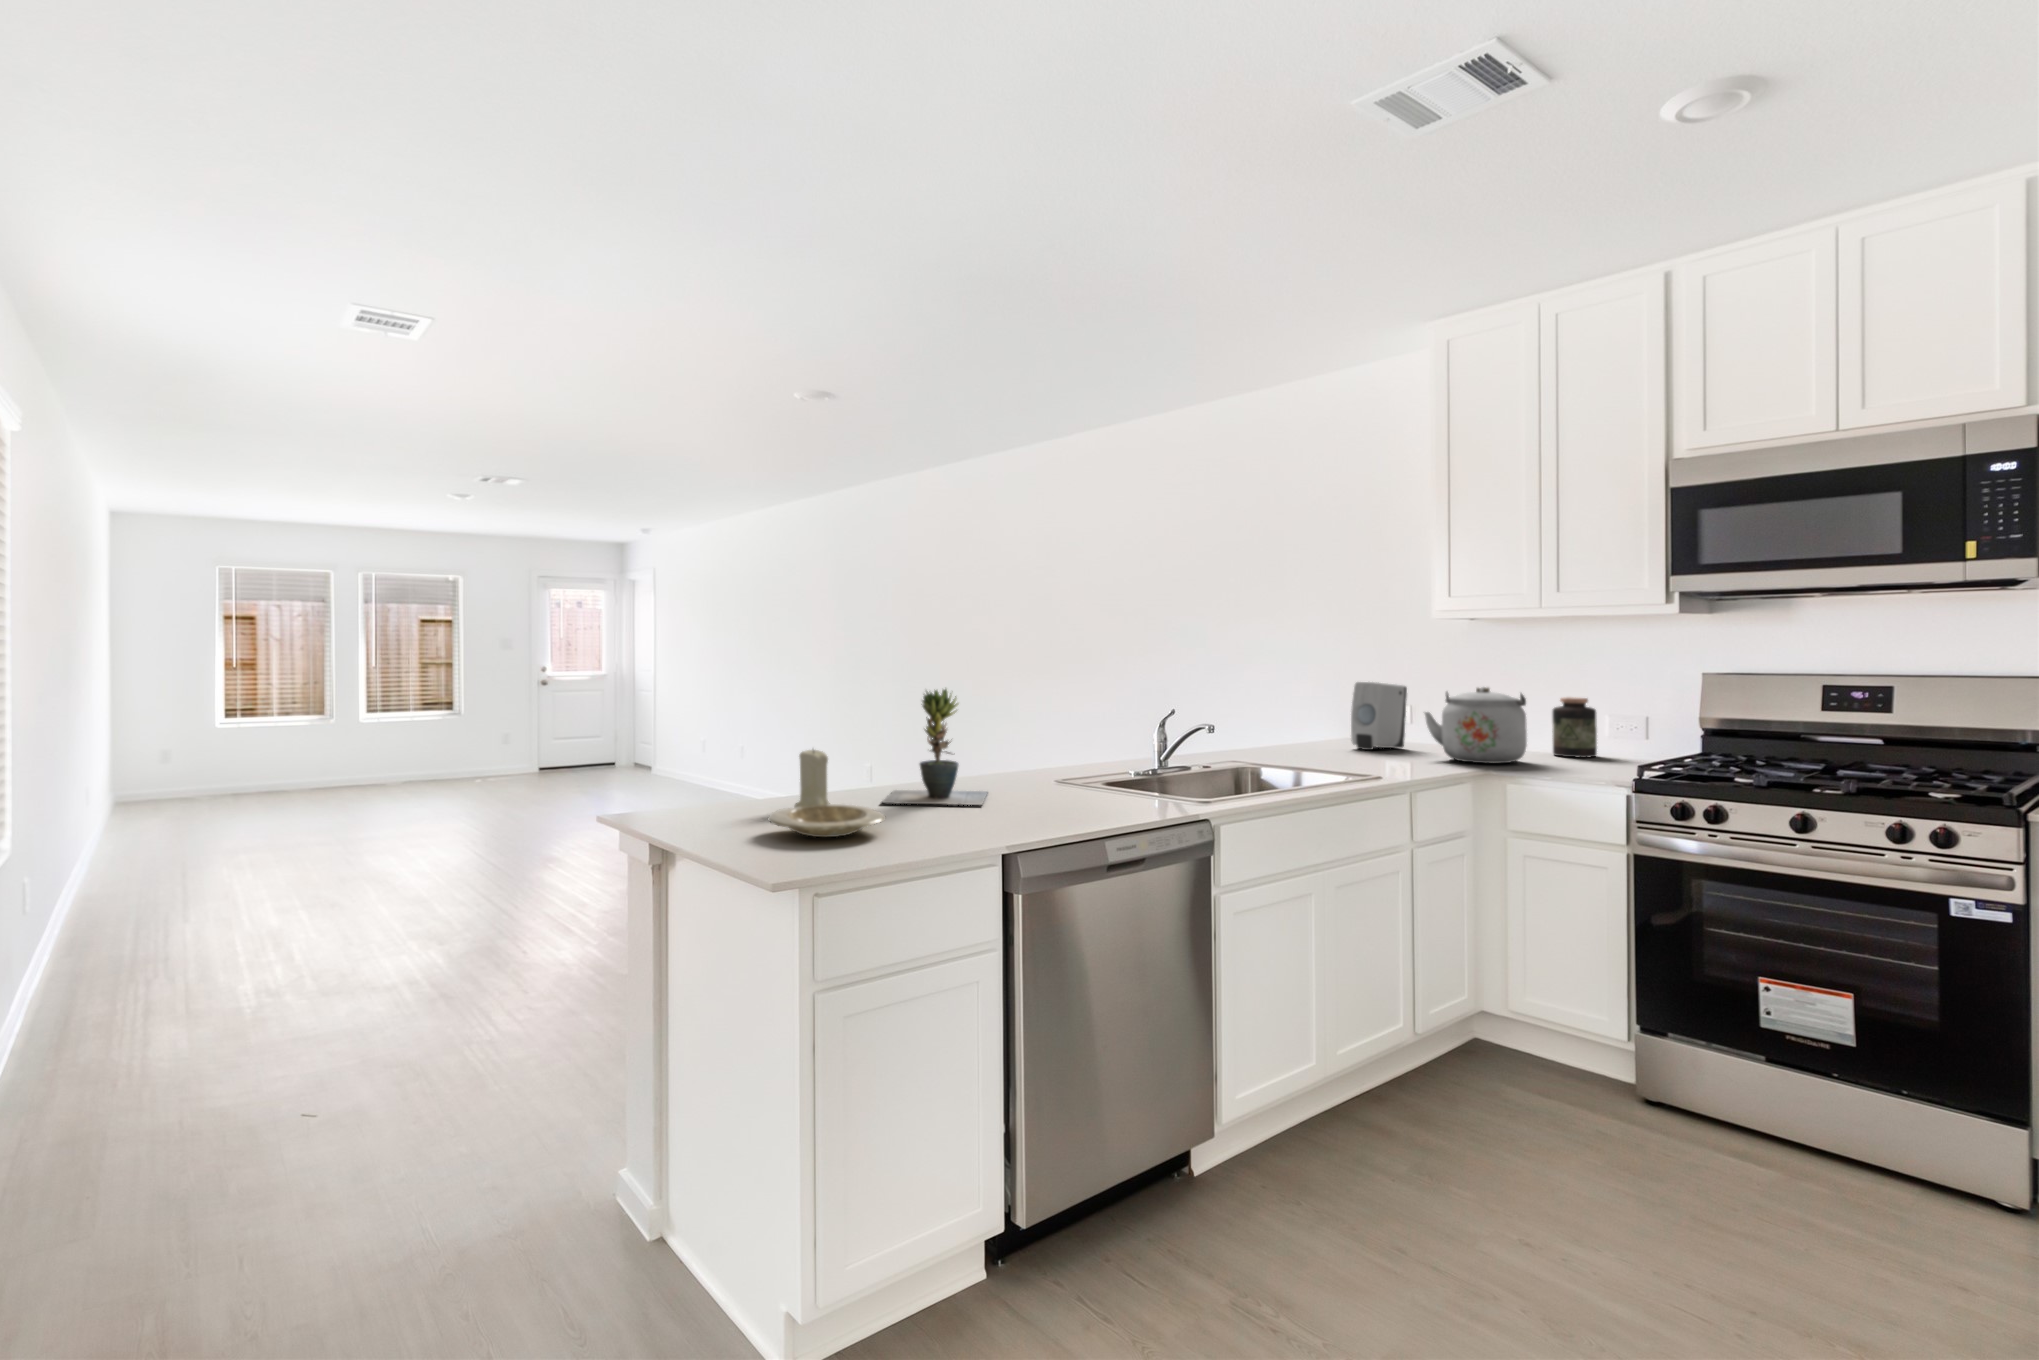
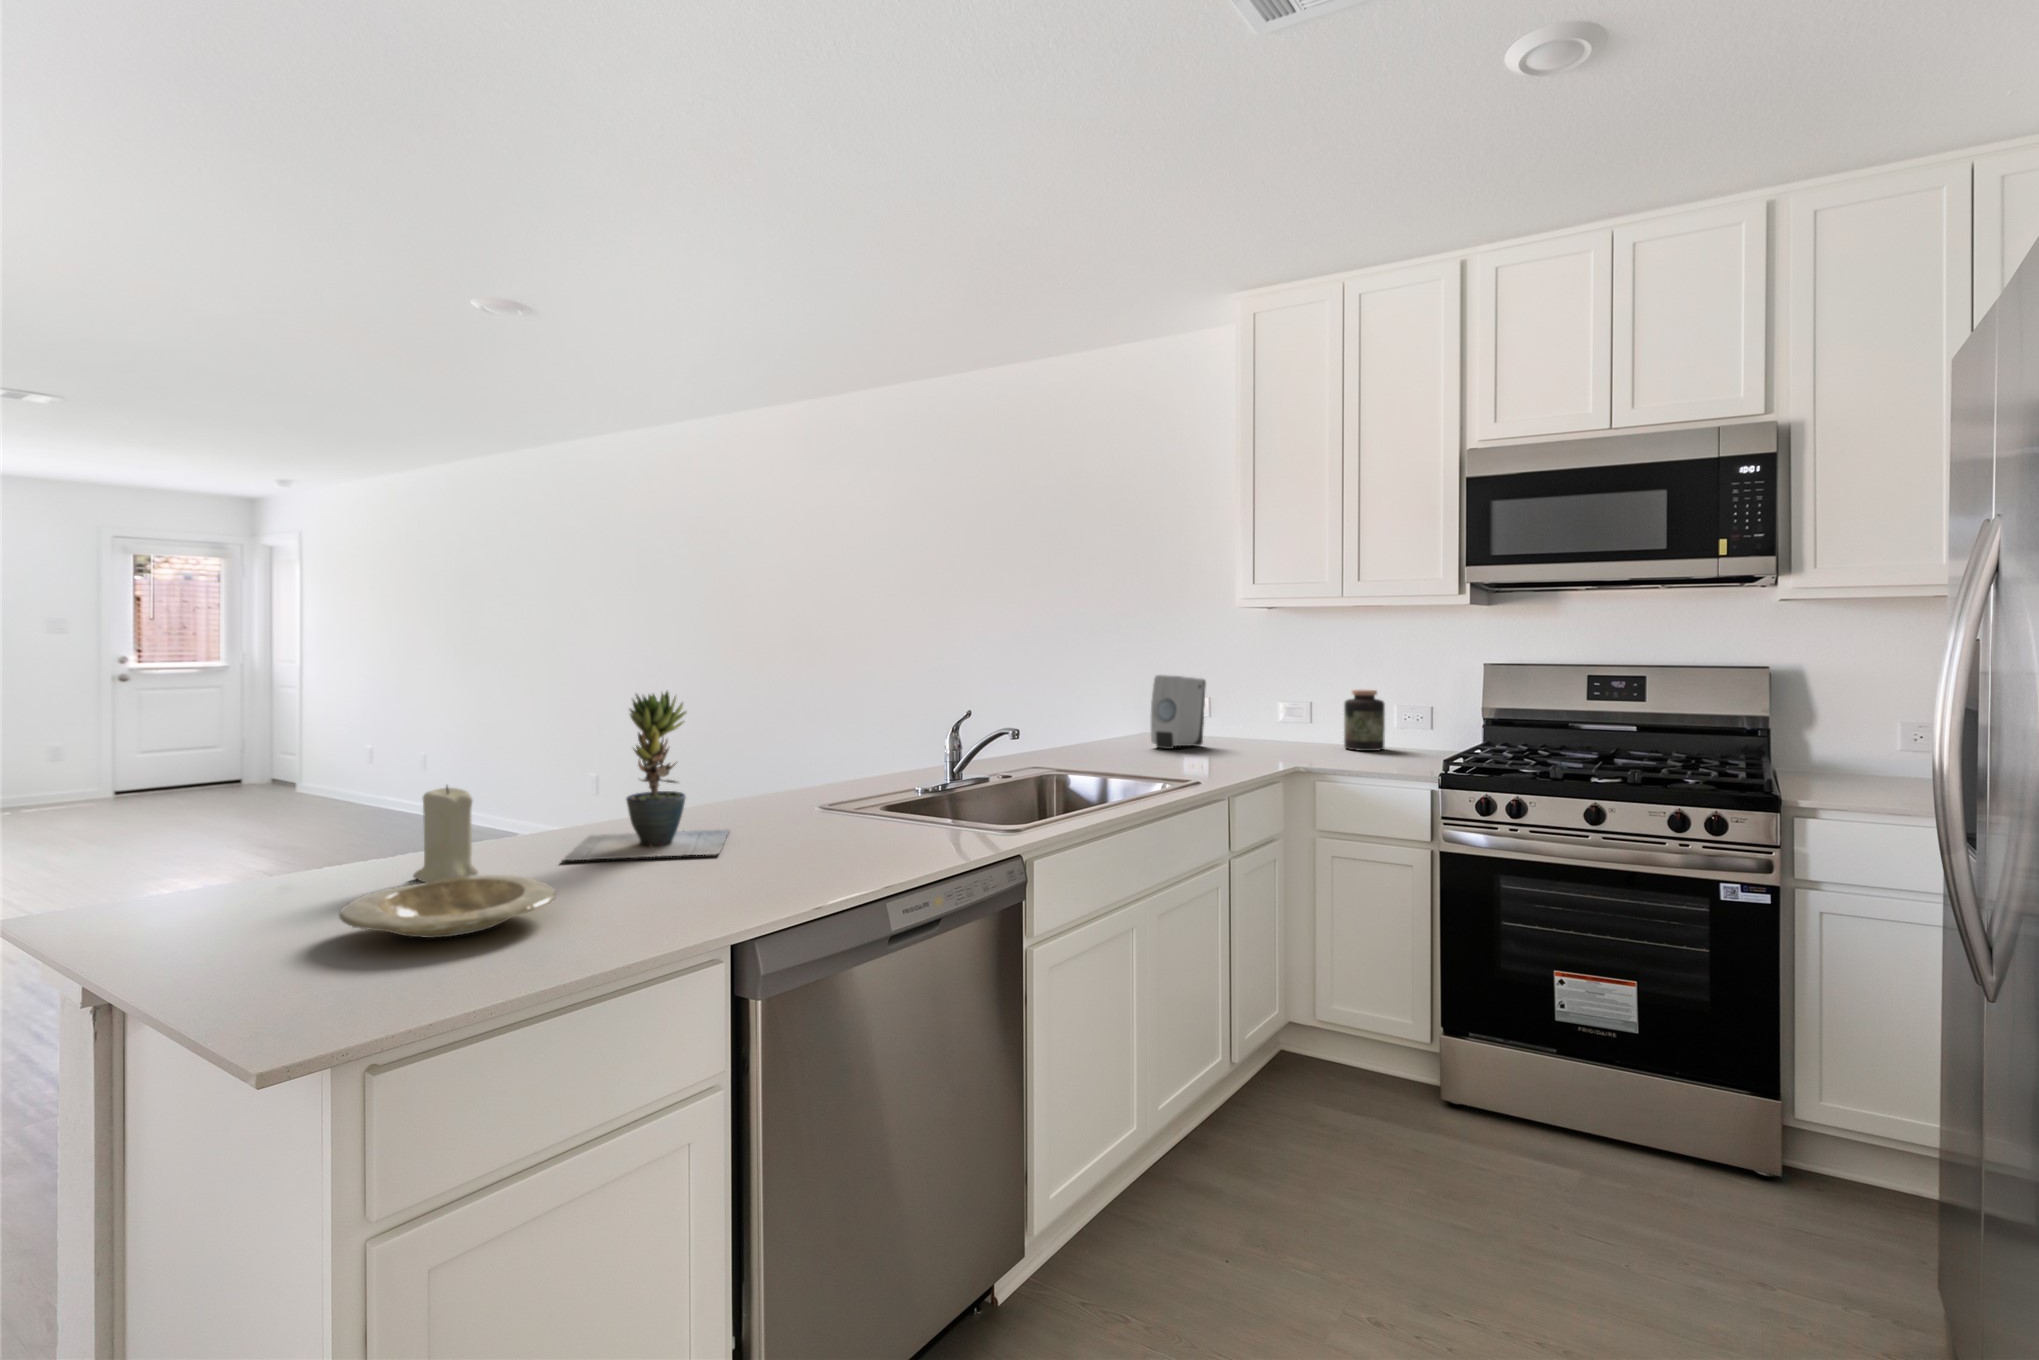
kettle: present [1425,687,1527,763] -> none [1228,680,1328,761]

